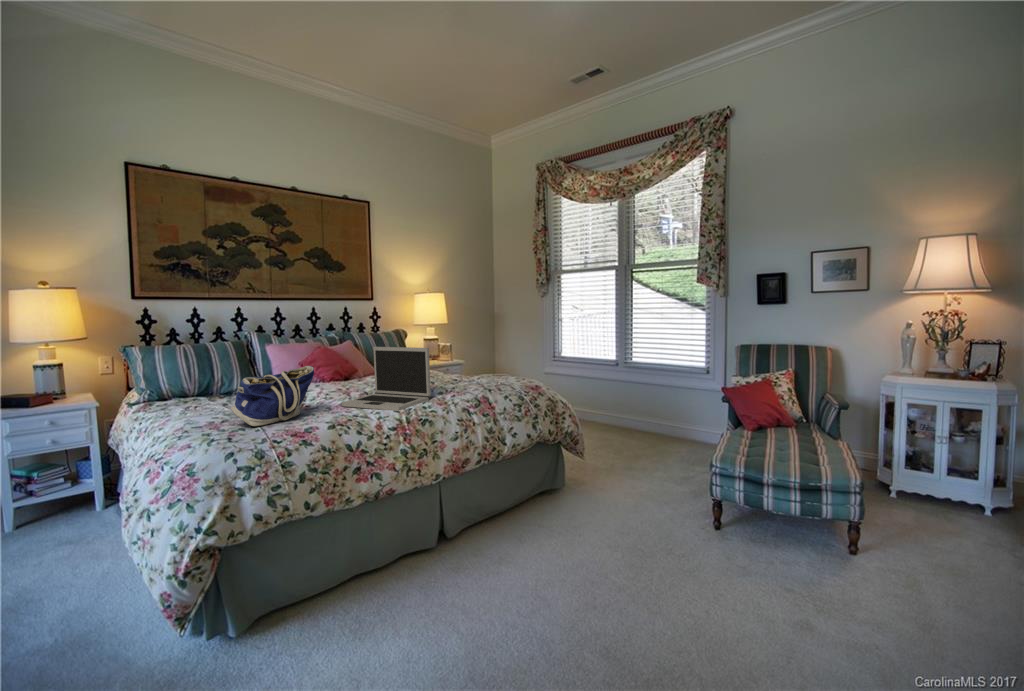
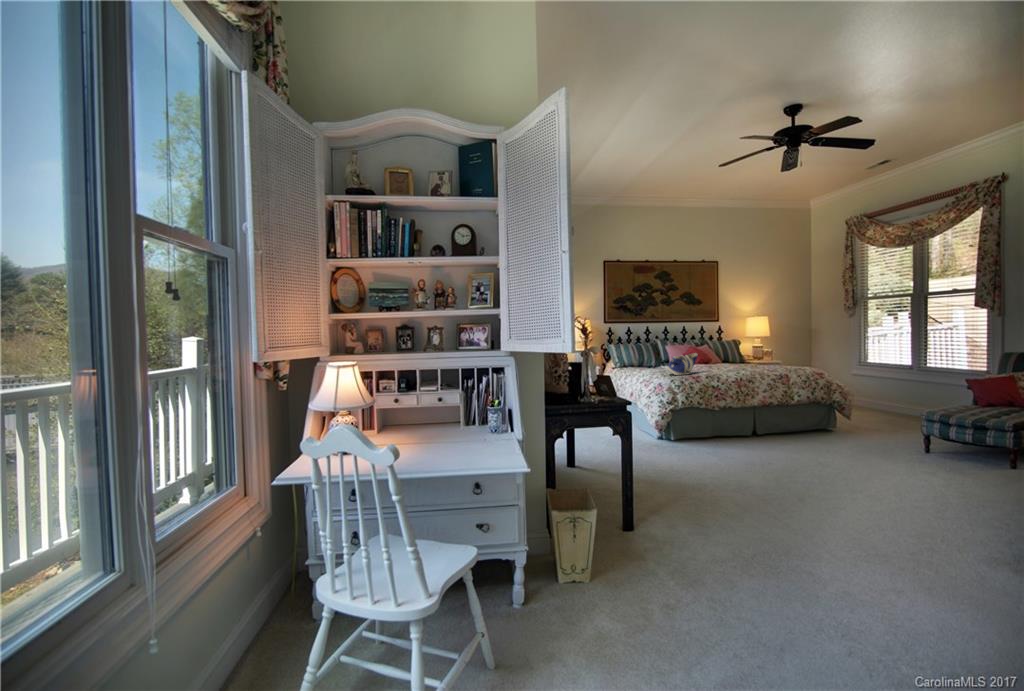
laptop: present [342,347,431,411] -> none [708,347,752,374]

